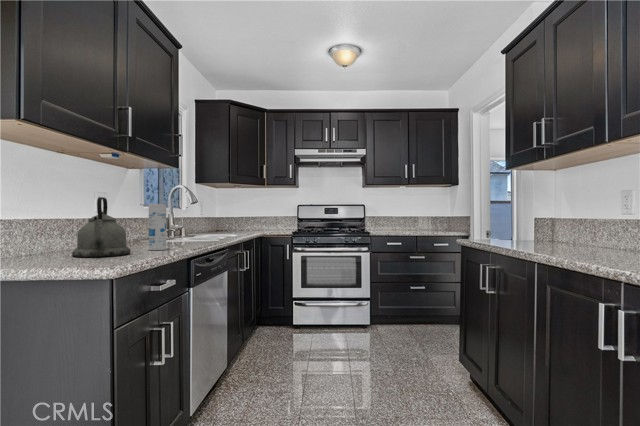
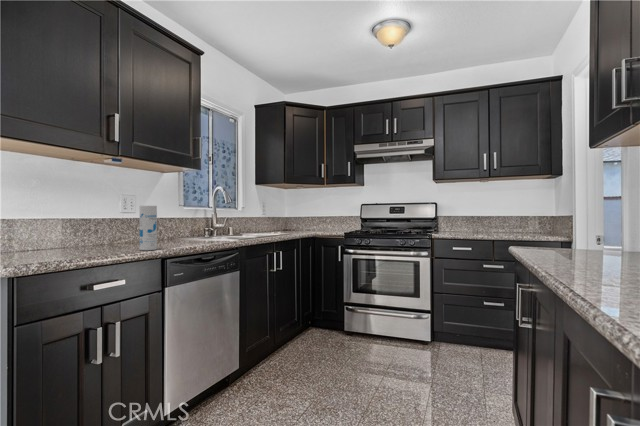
kettle: present [72,197,131,257] -> none [57,200,113,256]

